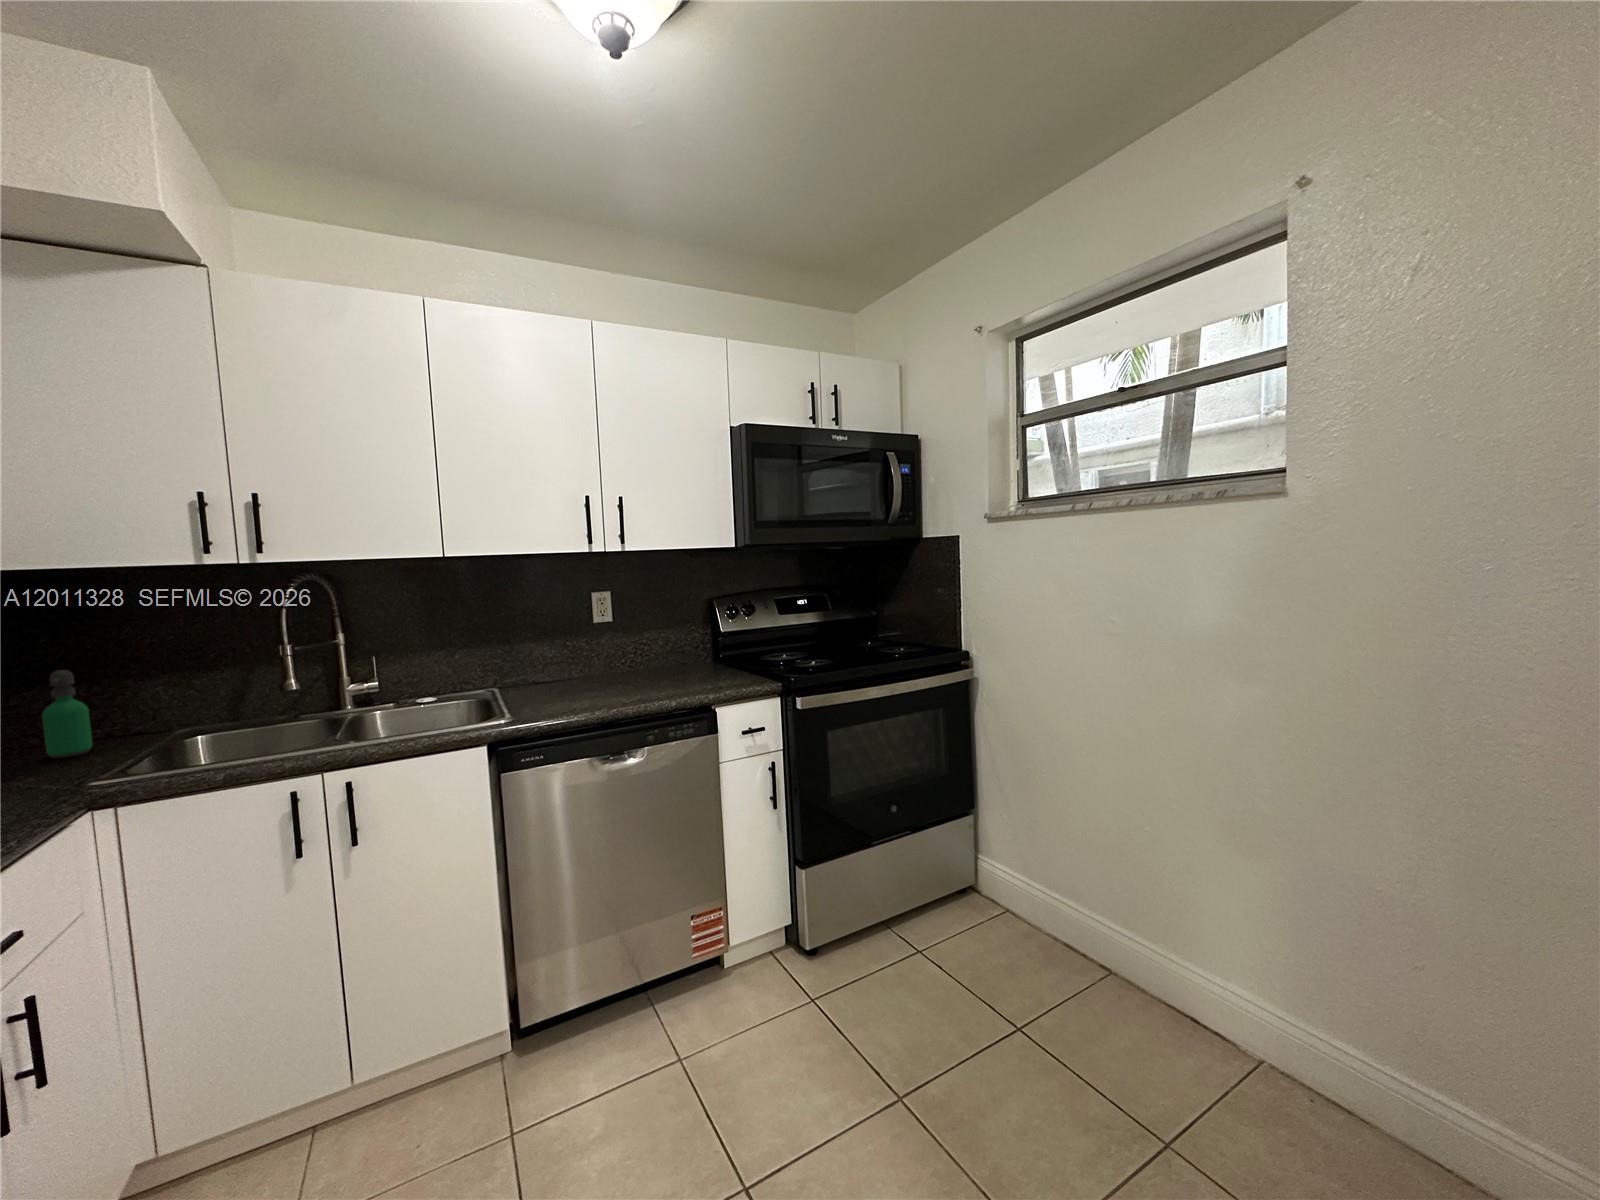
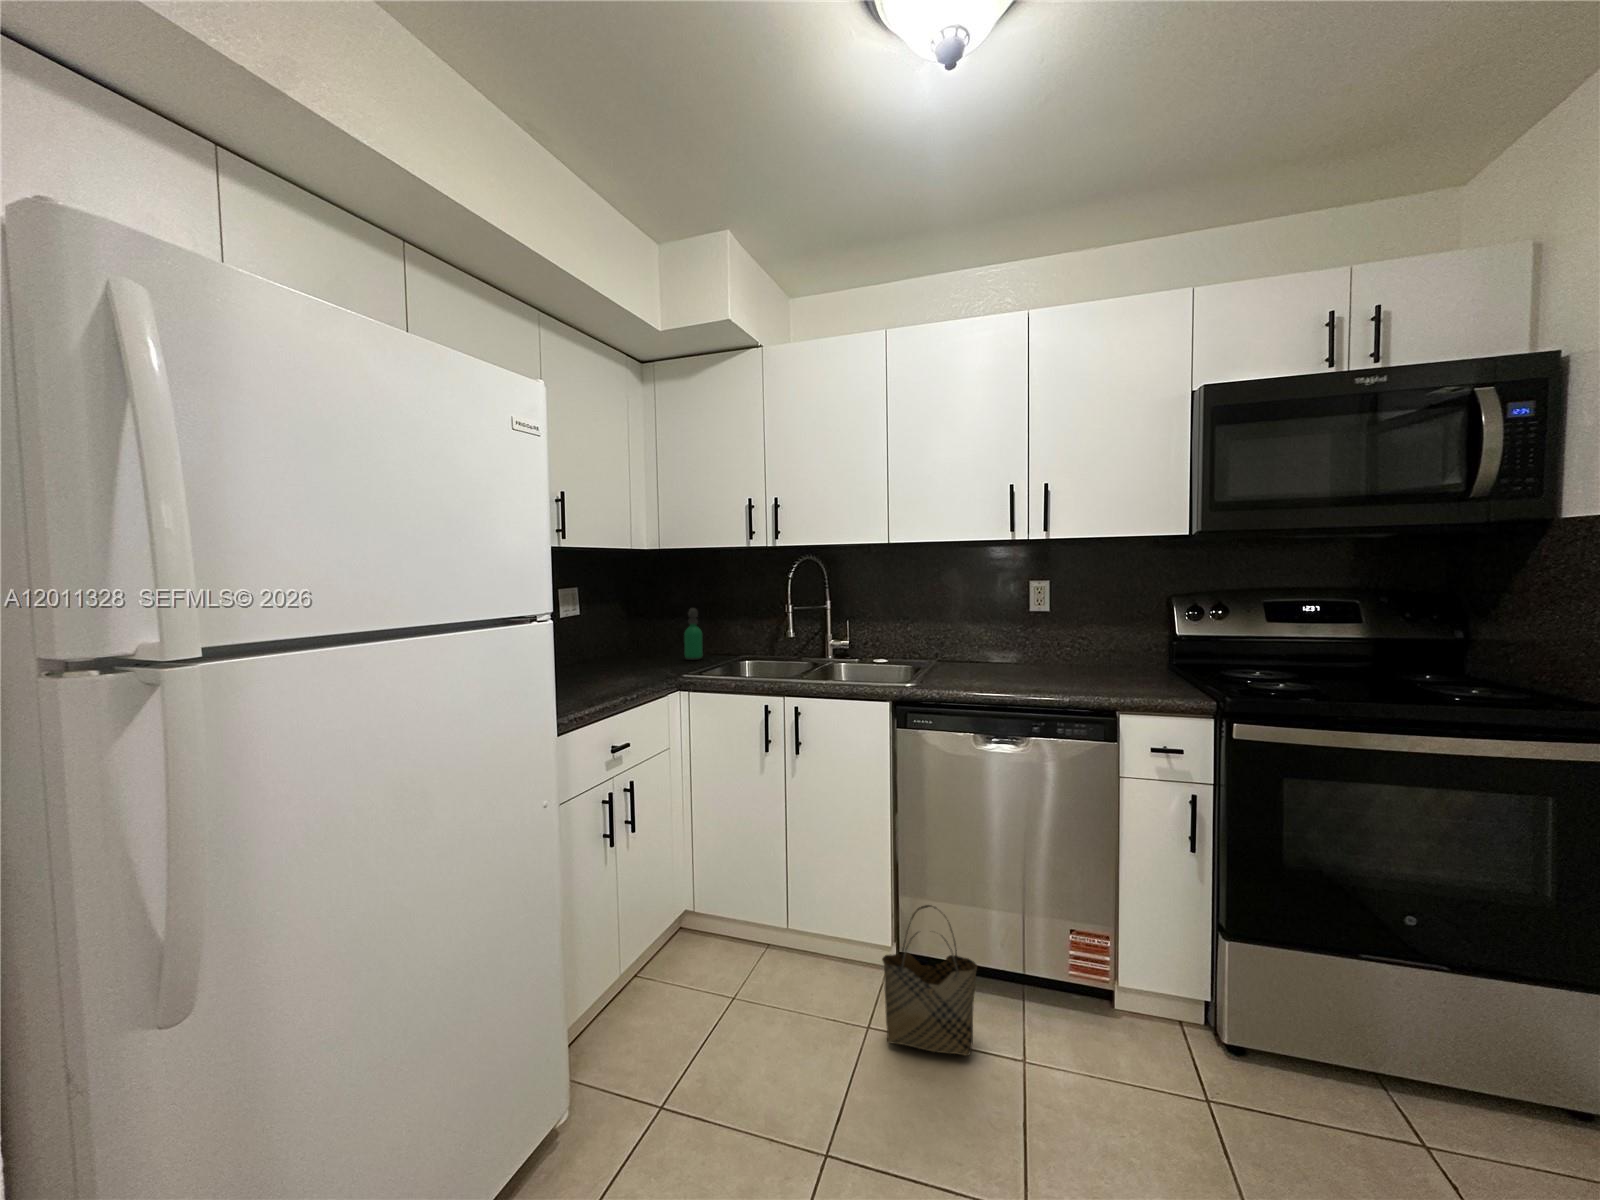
woven basket: none [521,958,631,1142] -> present [882,905,977,1056]

